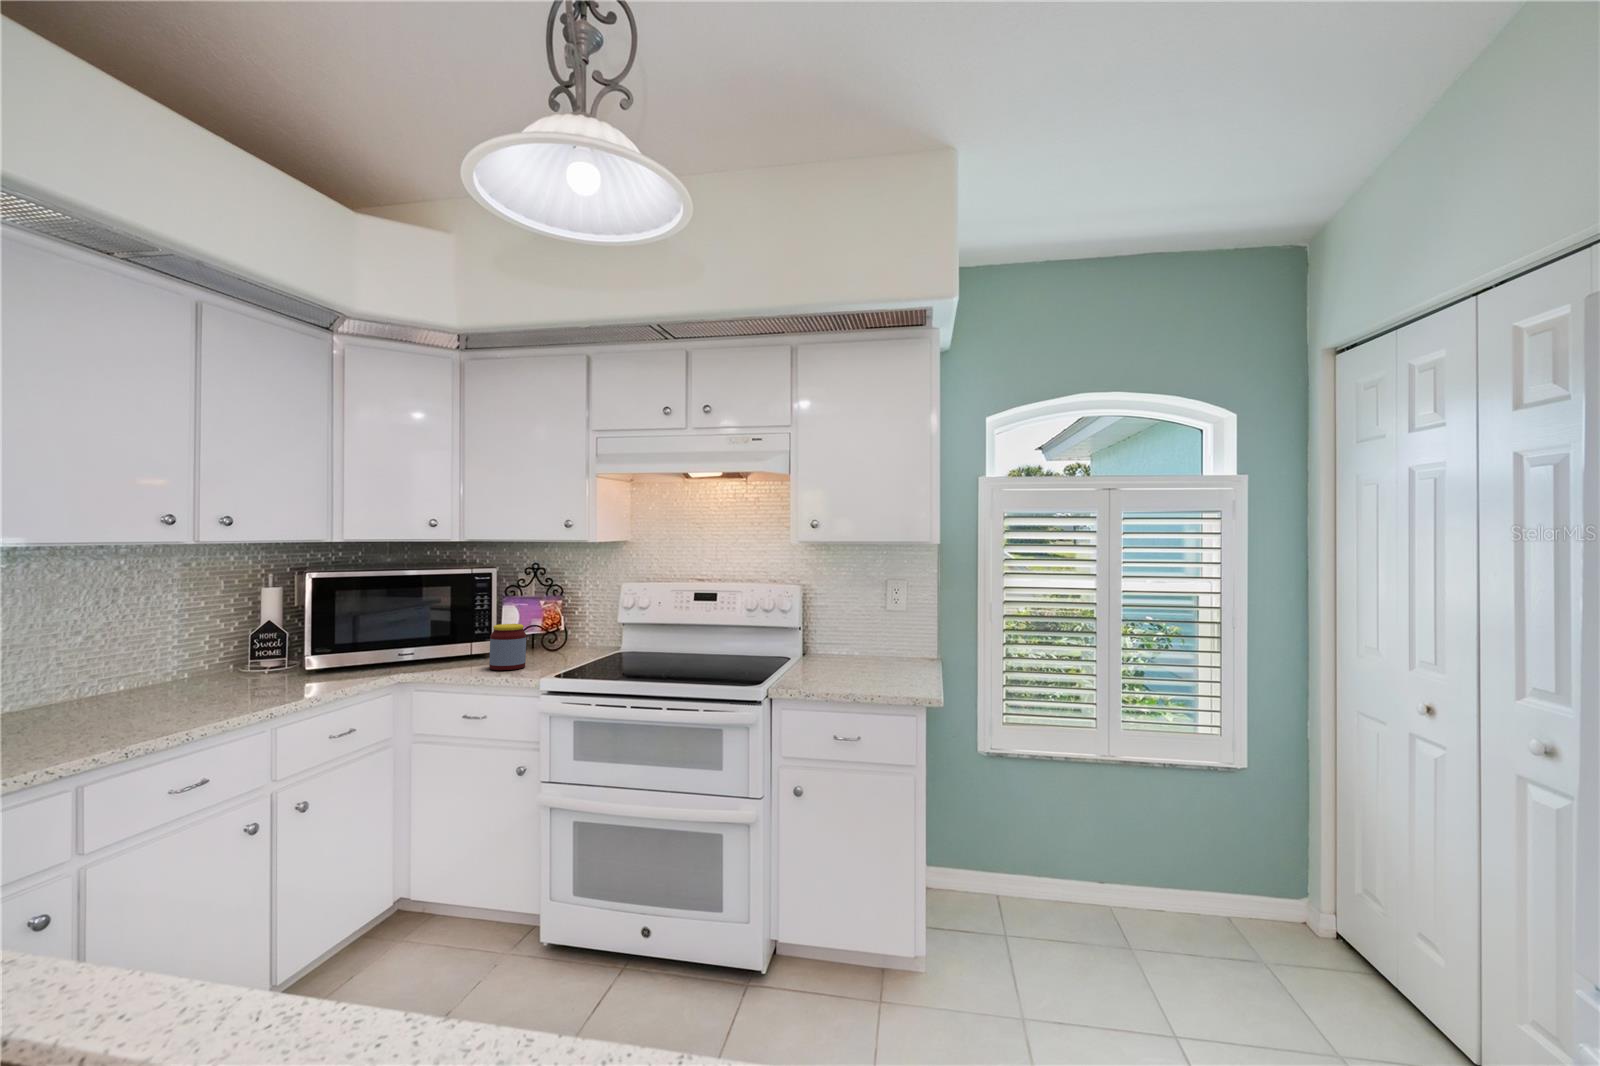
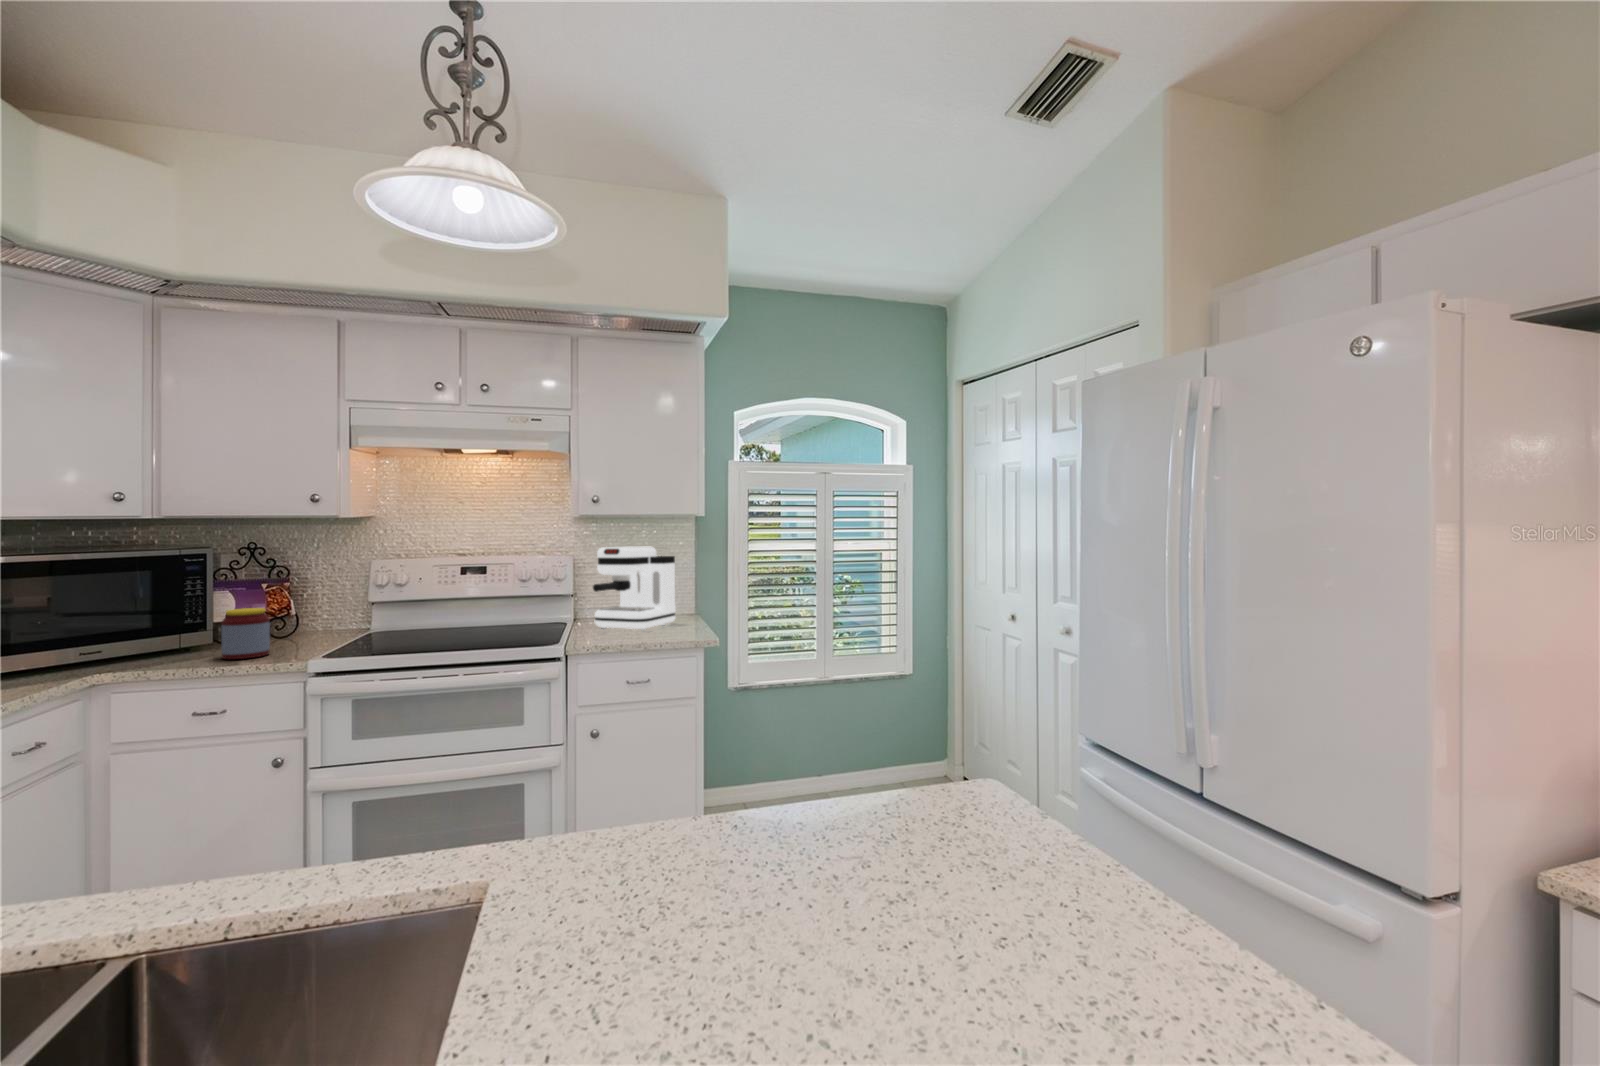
coffee maker: none [807,577,905,676] -> present [593,547,676,630]

